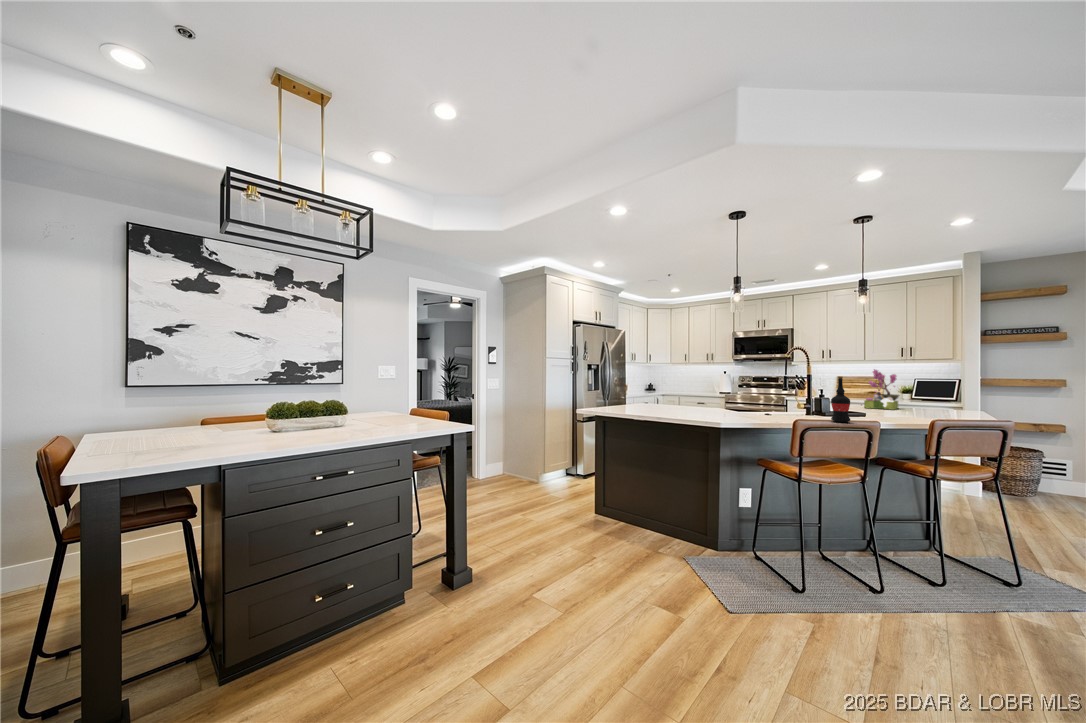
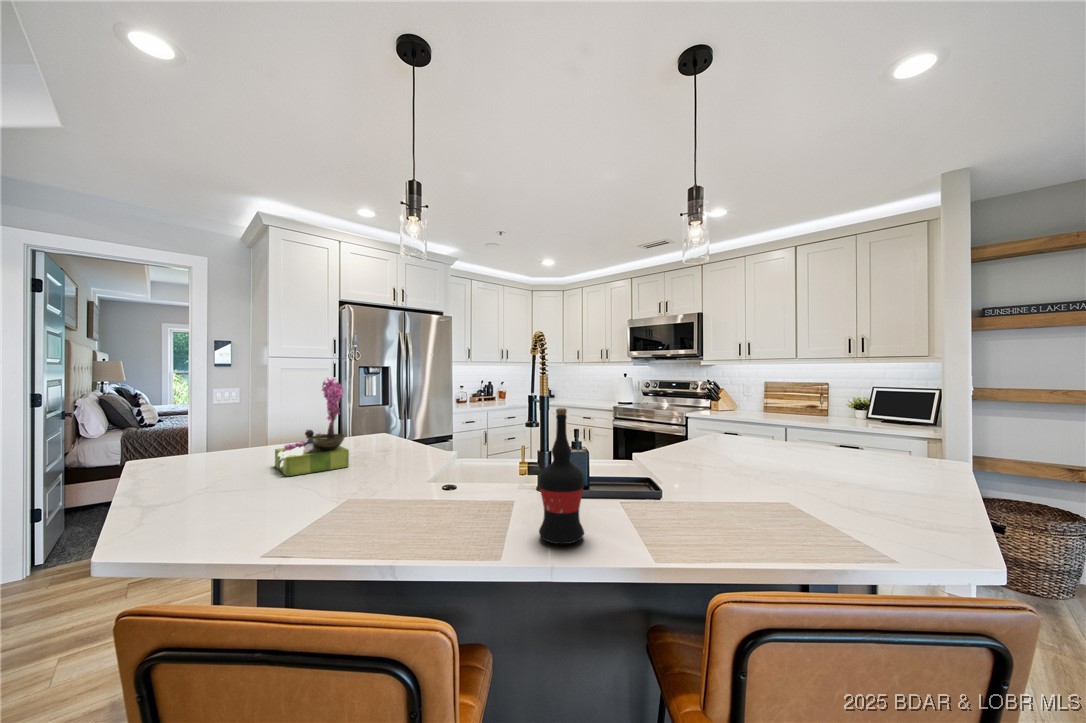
flower arrangement: present [864,369,899,410] -> present [275,378,349,476]

